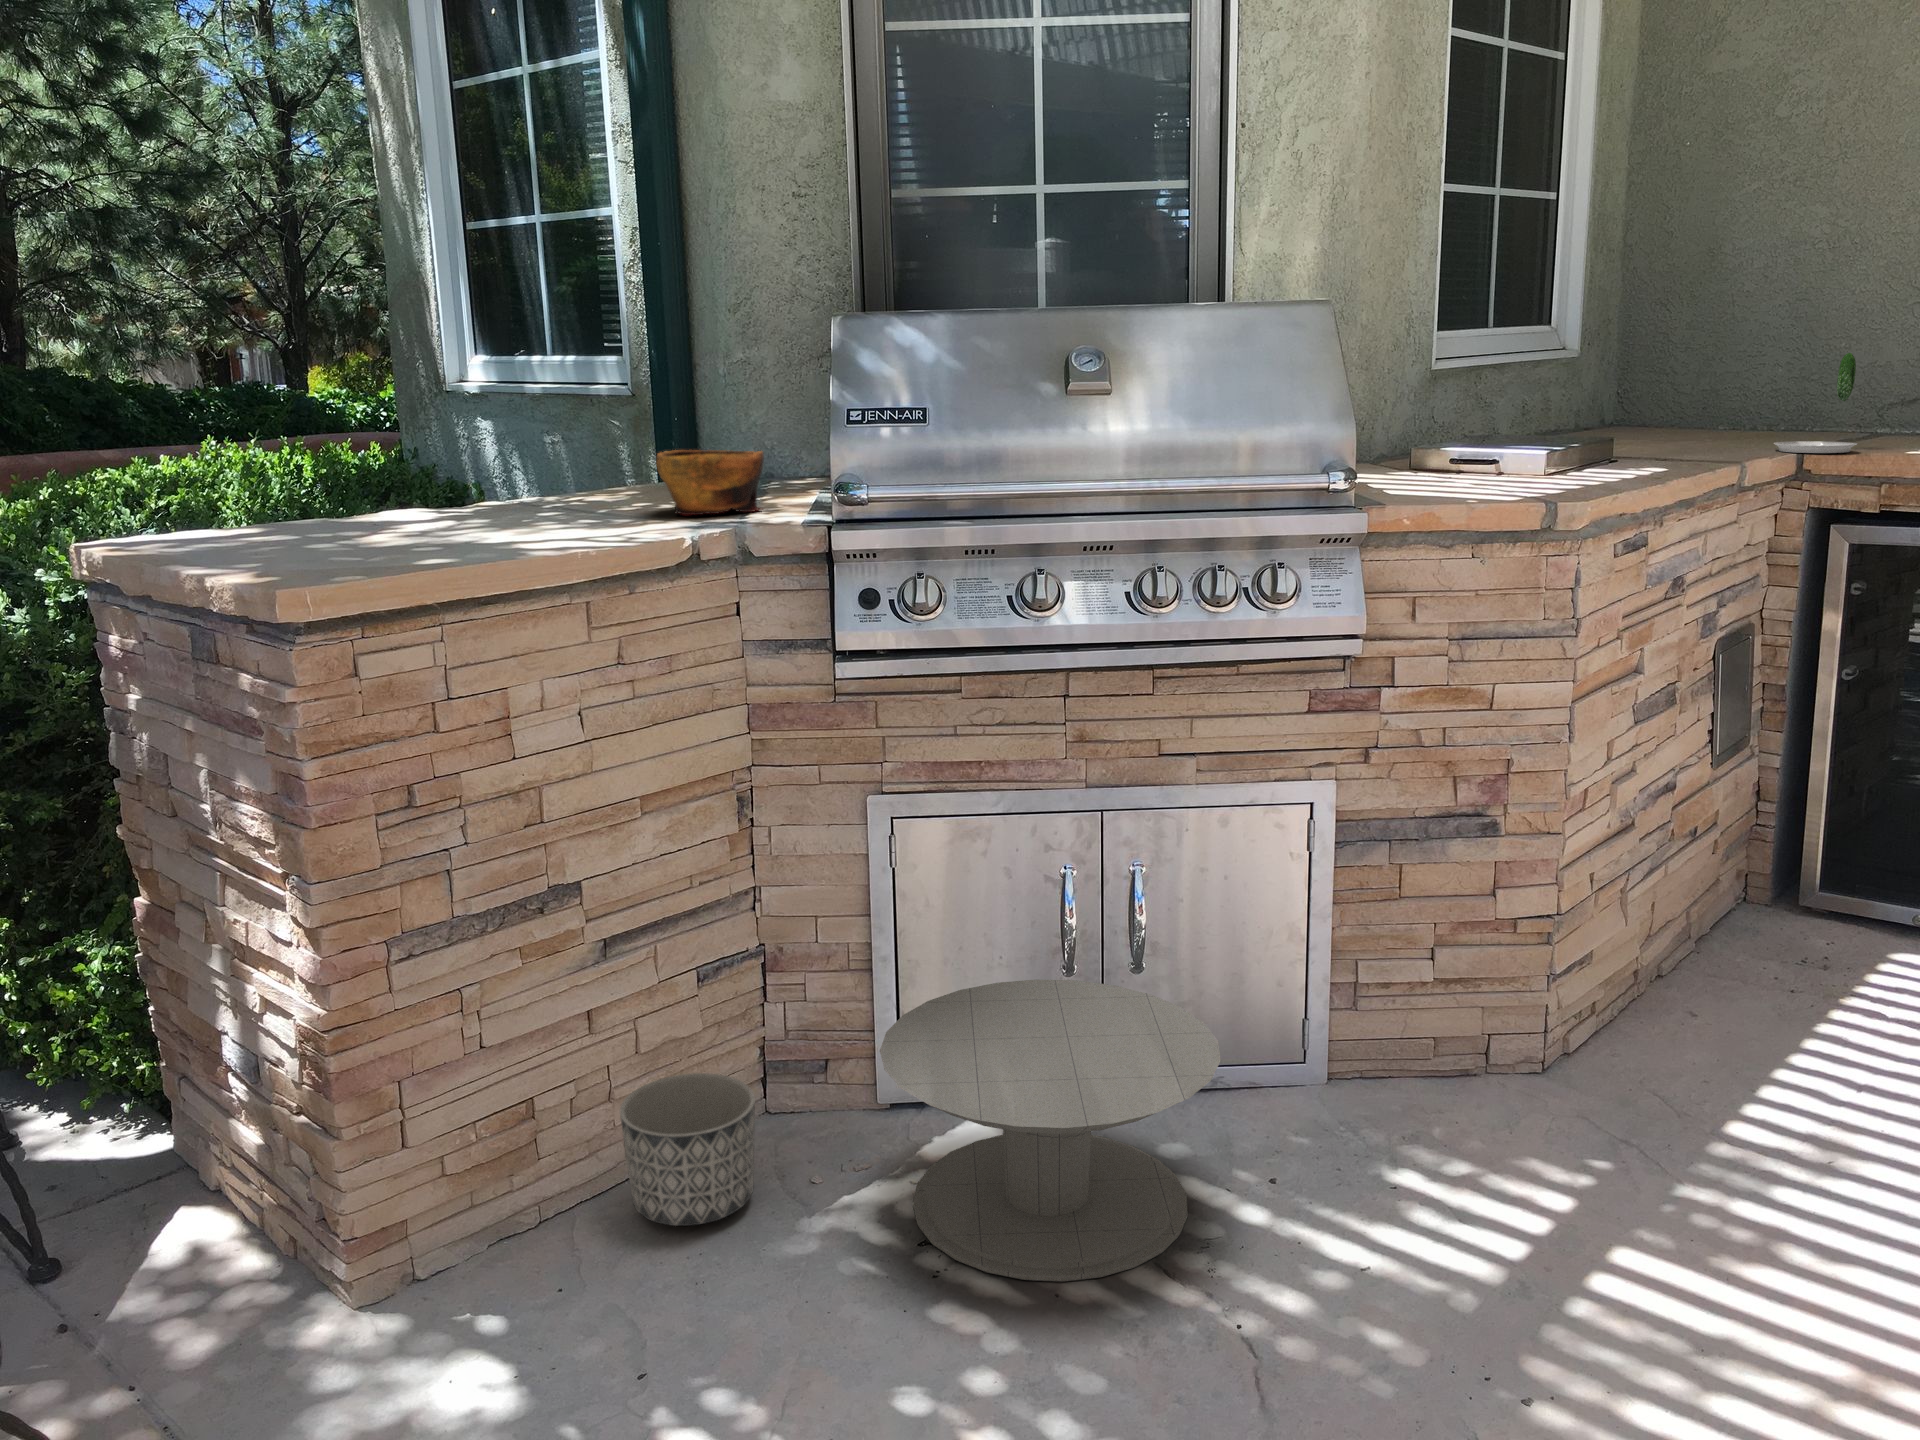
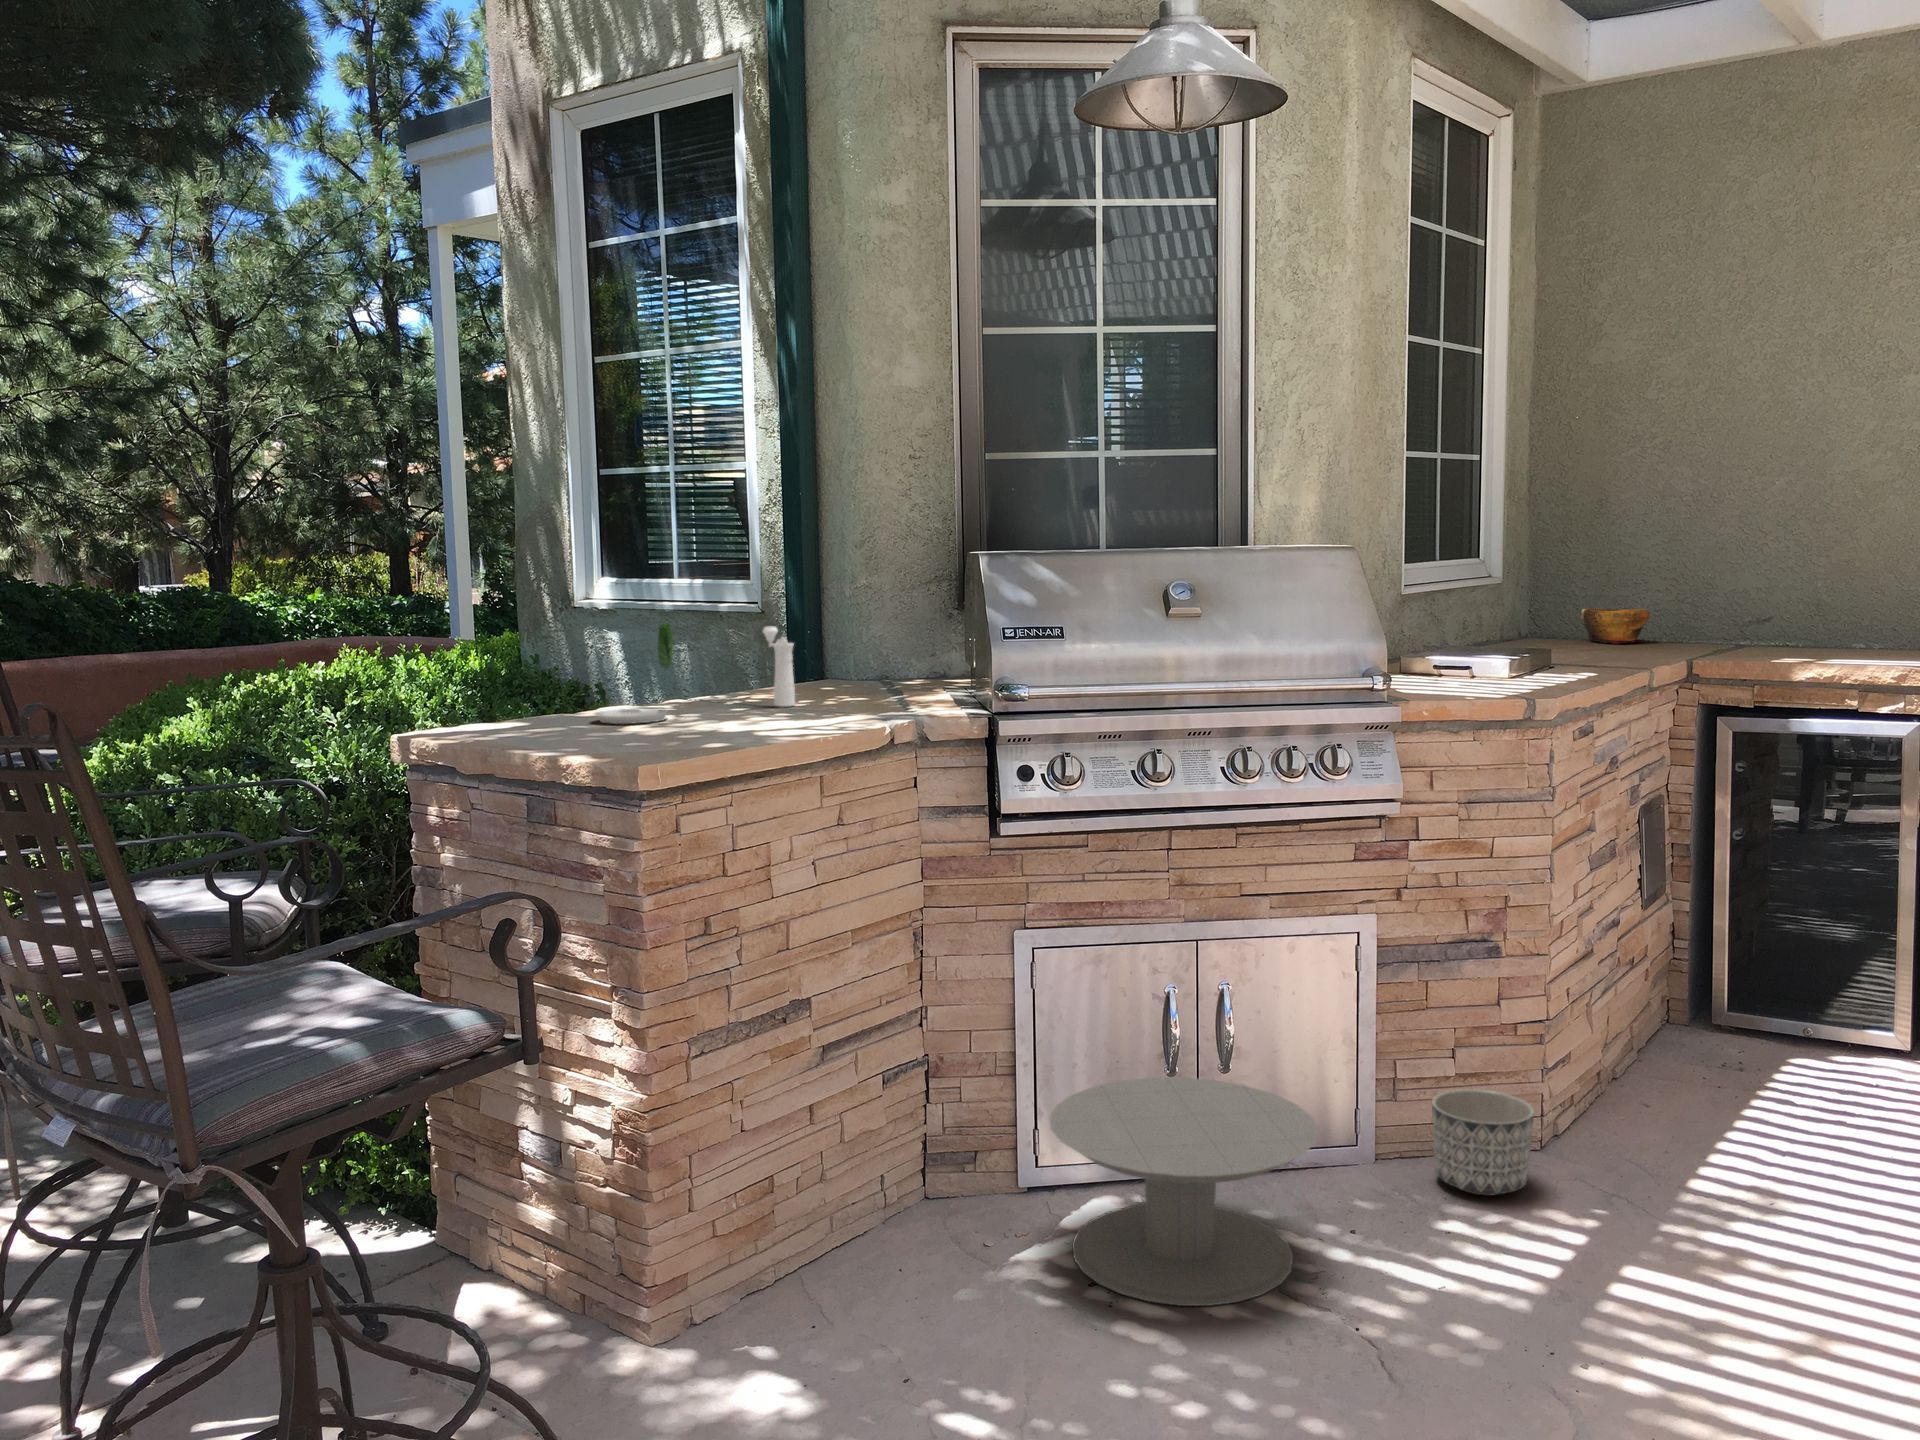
plate: present [1774,353,1857,453] -> present [595,622,674,724]
pepper mill: none [579,409,616,511] -> present [763,626,795,707]
bowl: present [656,450,764,515] -> present [1581,609,1650,643]
planter: present [620,1073,755,1226] -> present [1432,1089,1534,1195]

